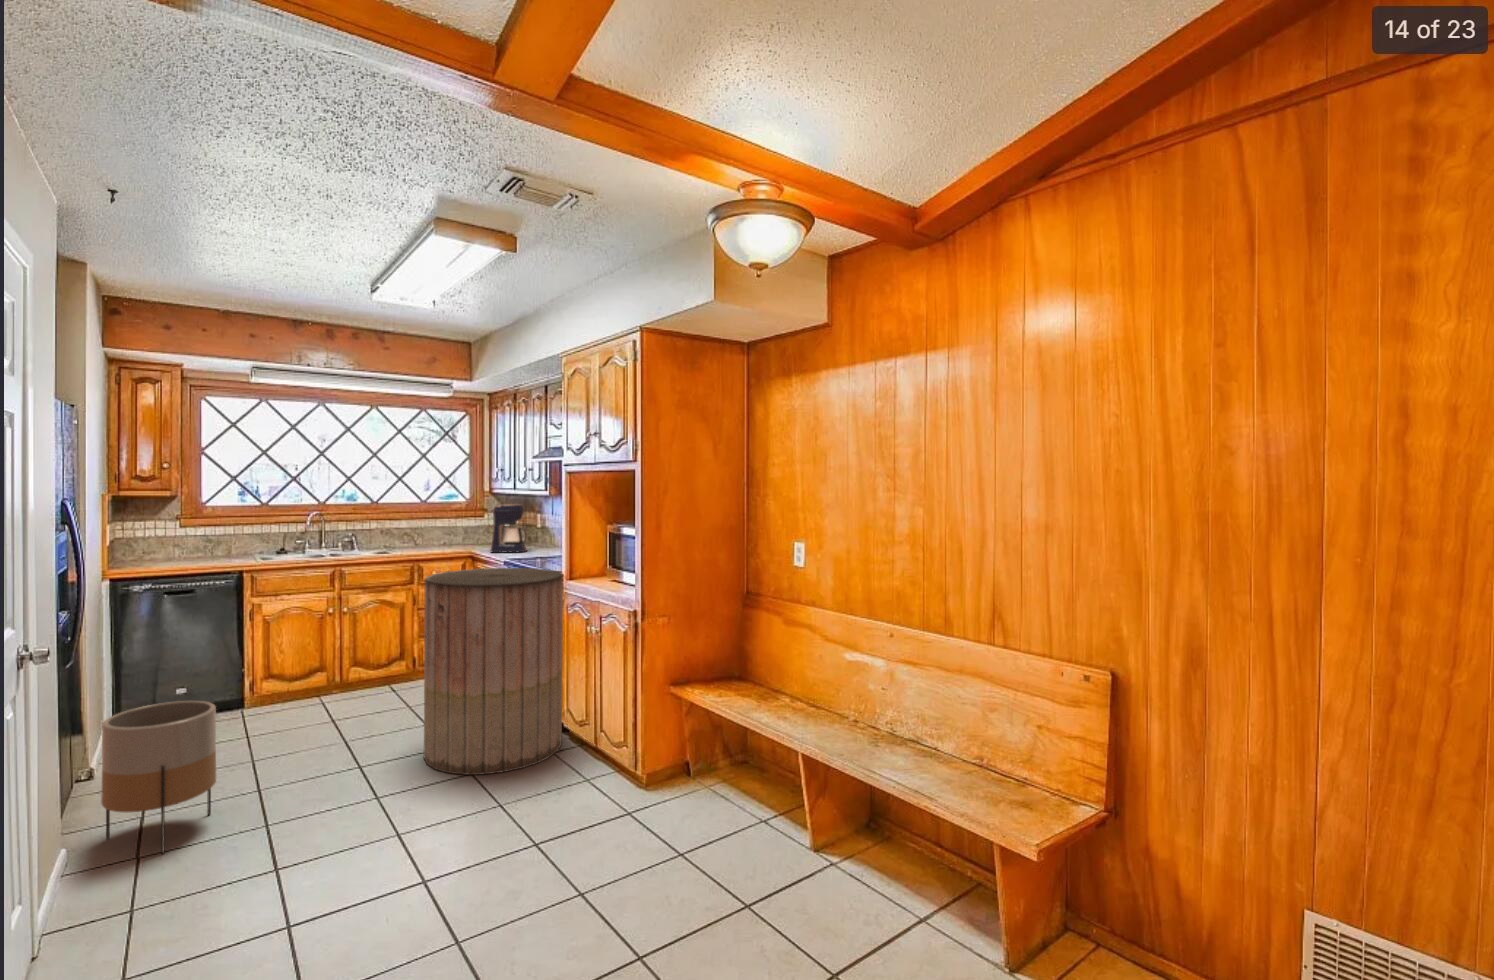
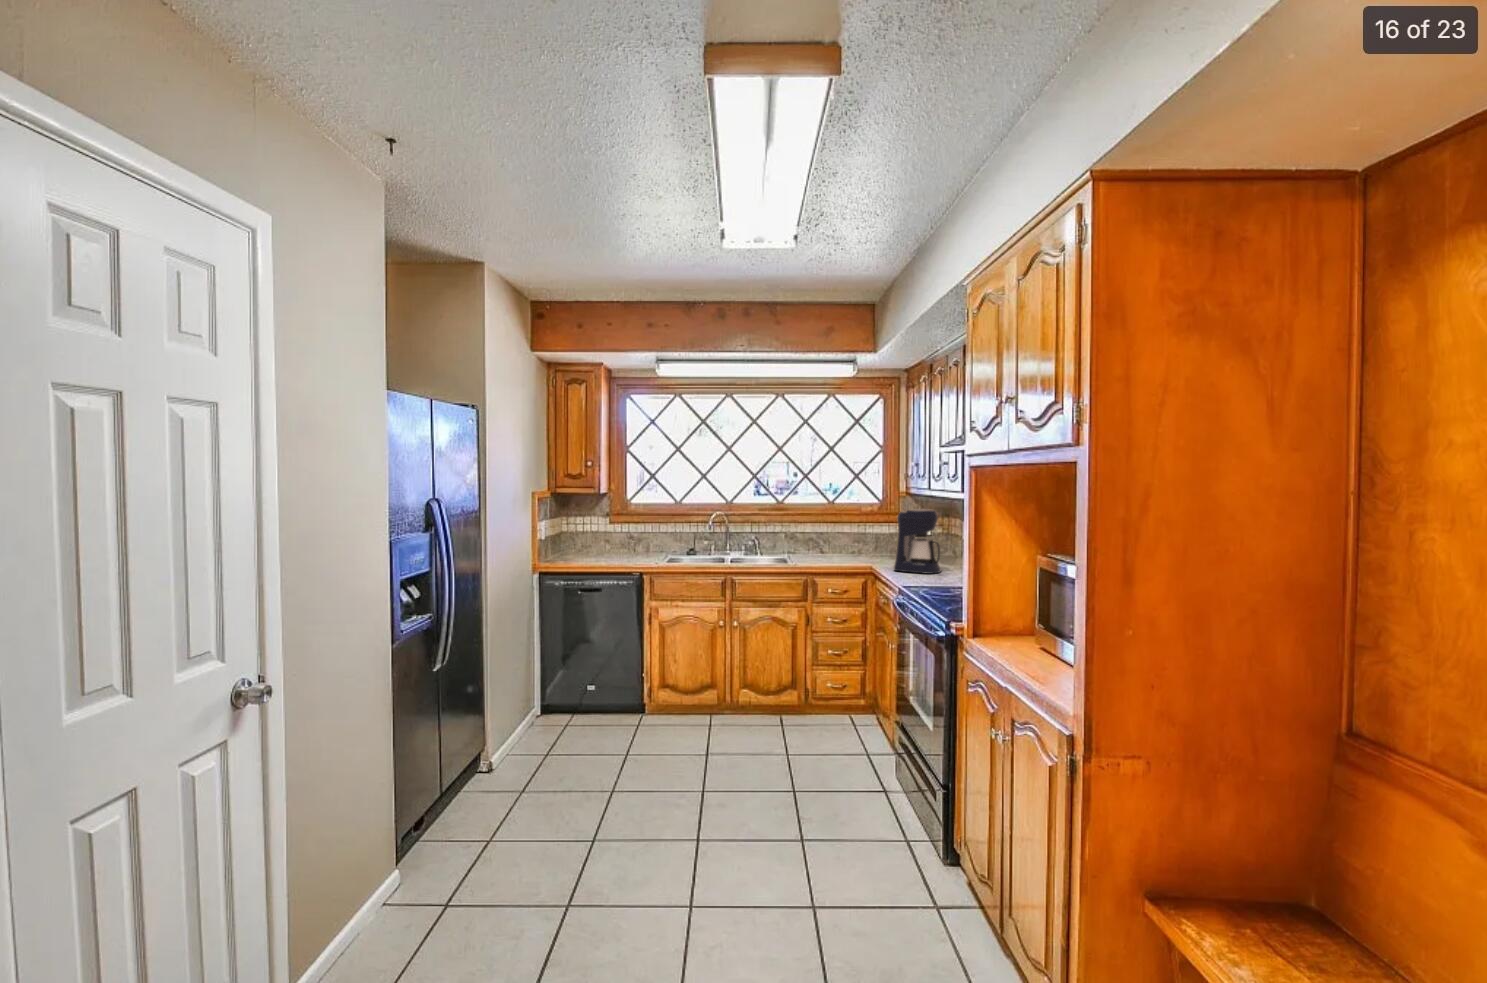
trash can: present [424,568,563,775] -> none [755,606,959,956]
planter: present [101,701,216,854] -> none [389,741,509,946]

